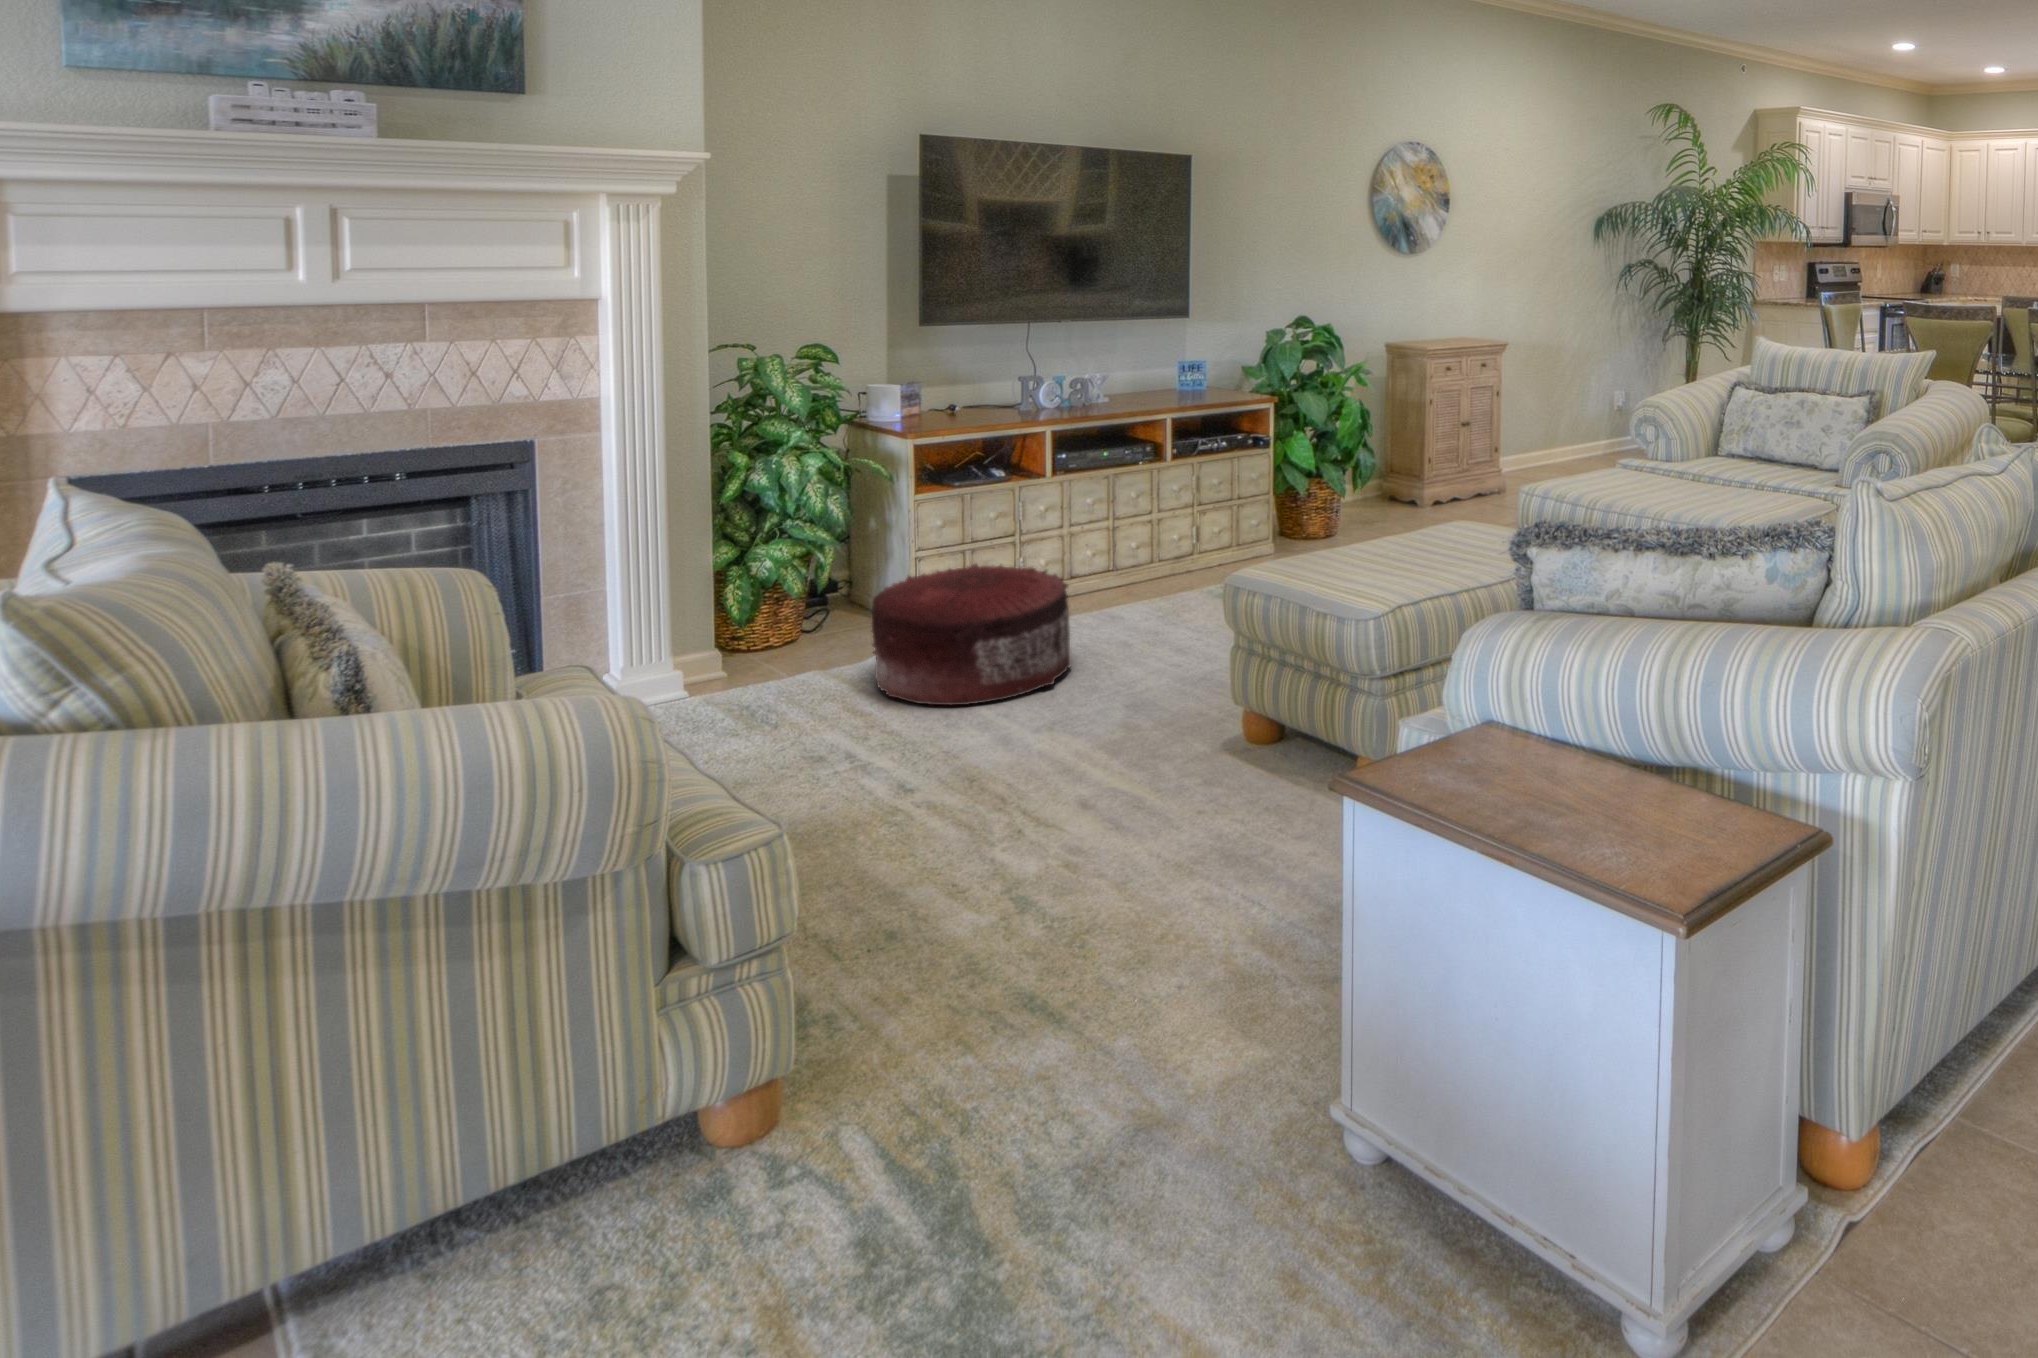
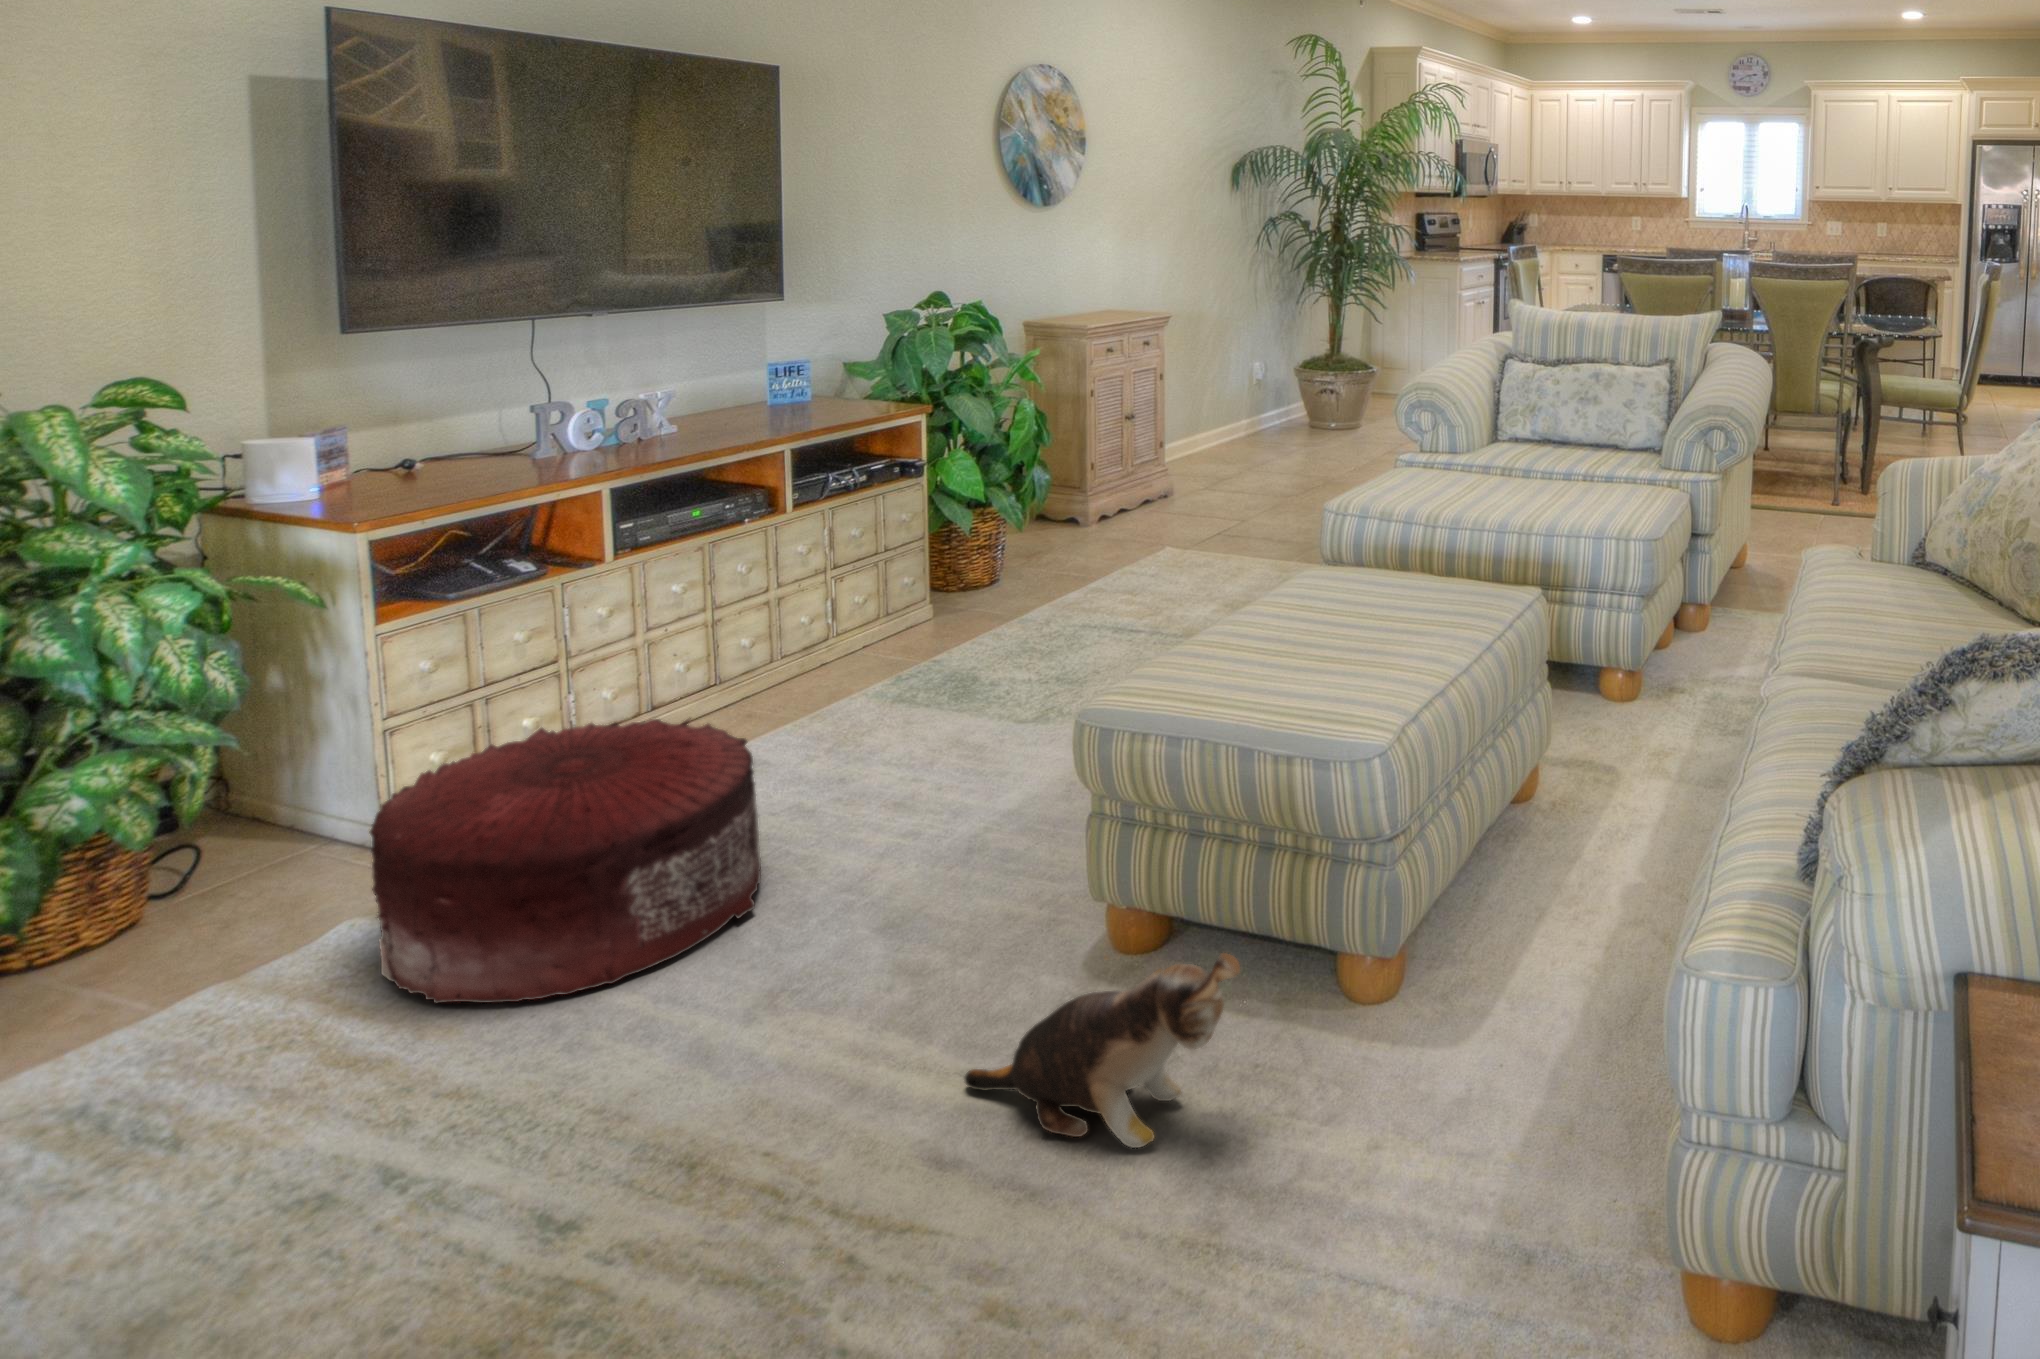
plush toy: none [1086,725,1206,833] -> present [965,953,1240,1148]

